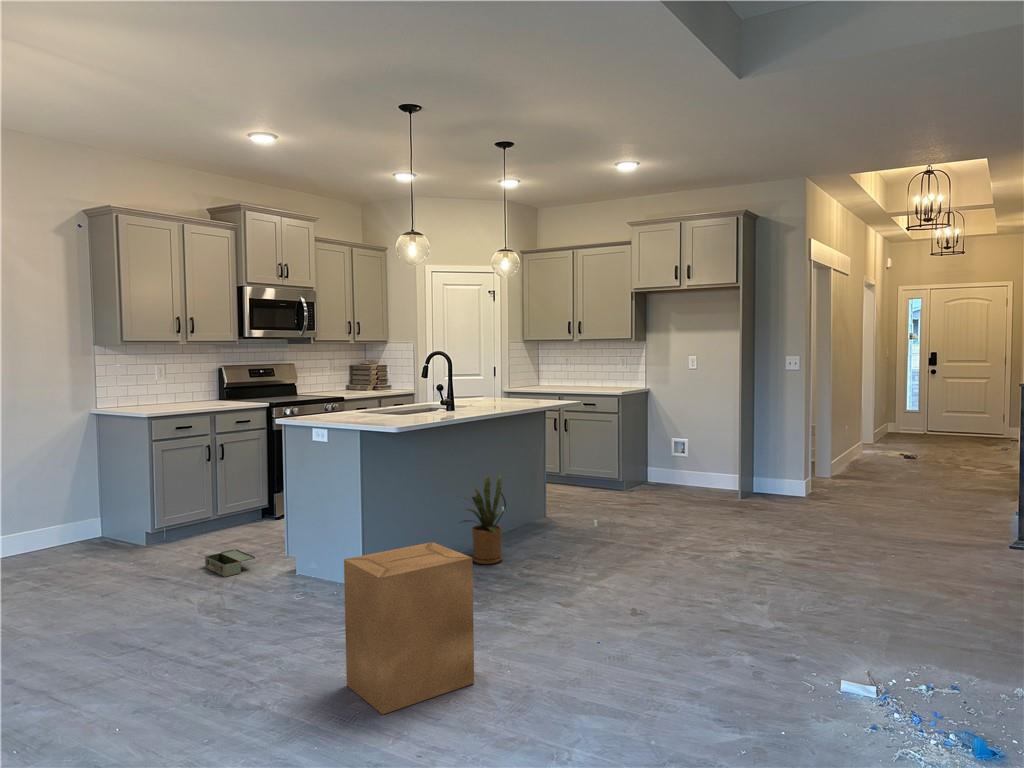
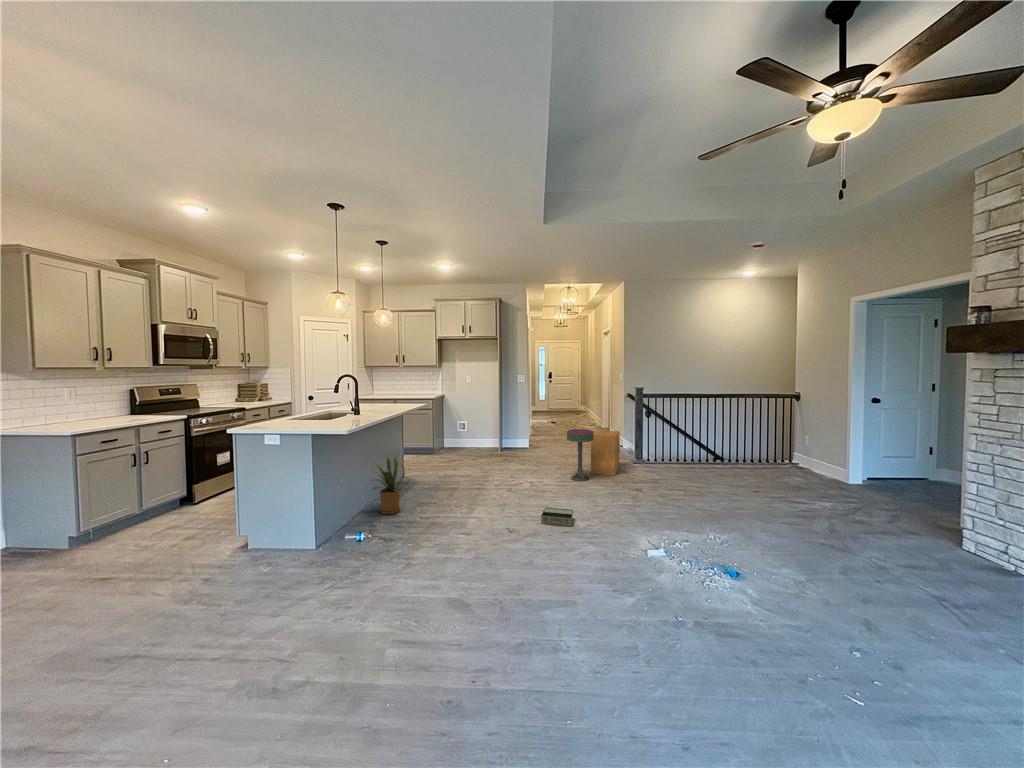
bar stool: none [831,460,889,564] -> present [567,429,594,481]
cardboard box: present [344,542,474,714] -> present [591,430,620,476]
toolbox: present [205,549,255,577] -> present [541,507,574,526]

